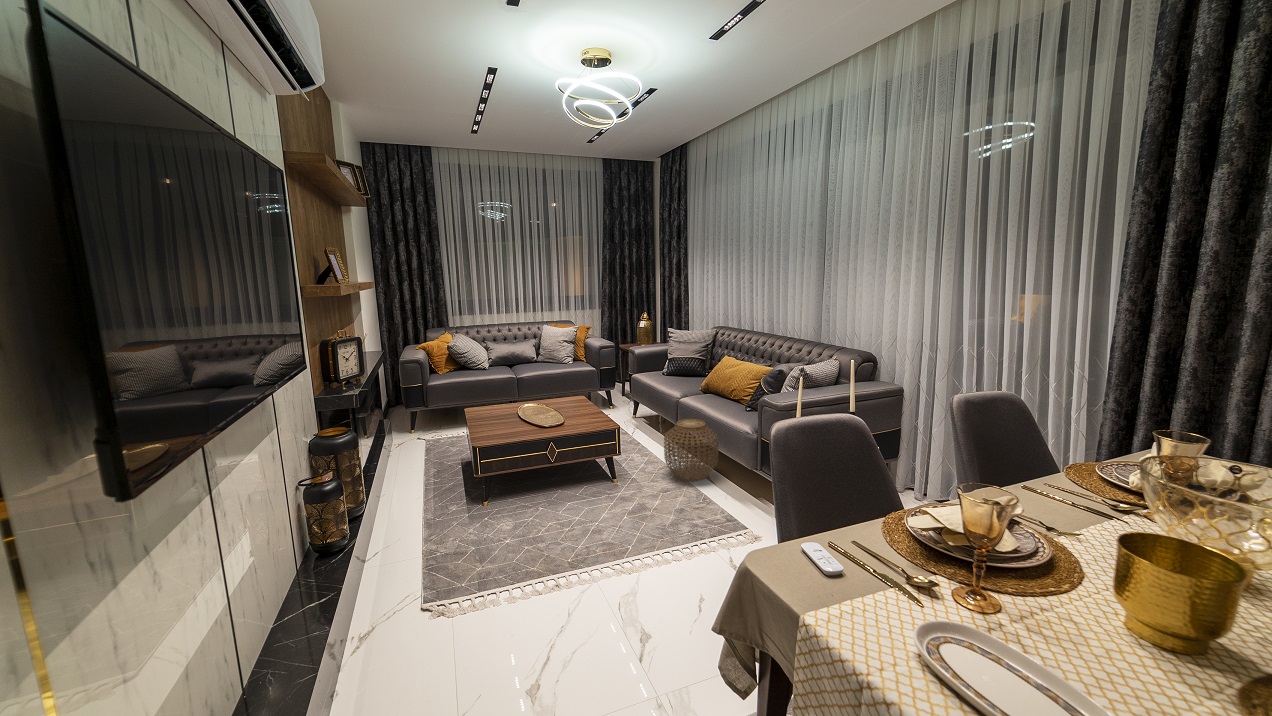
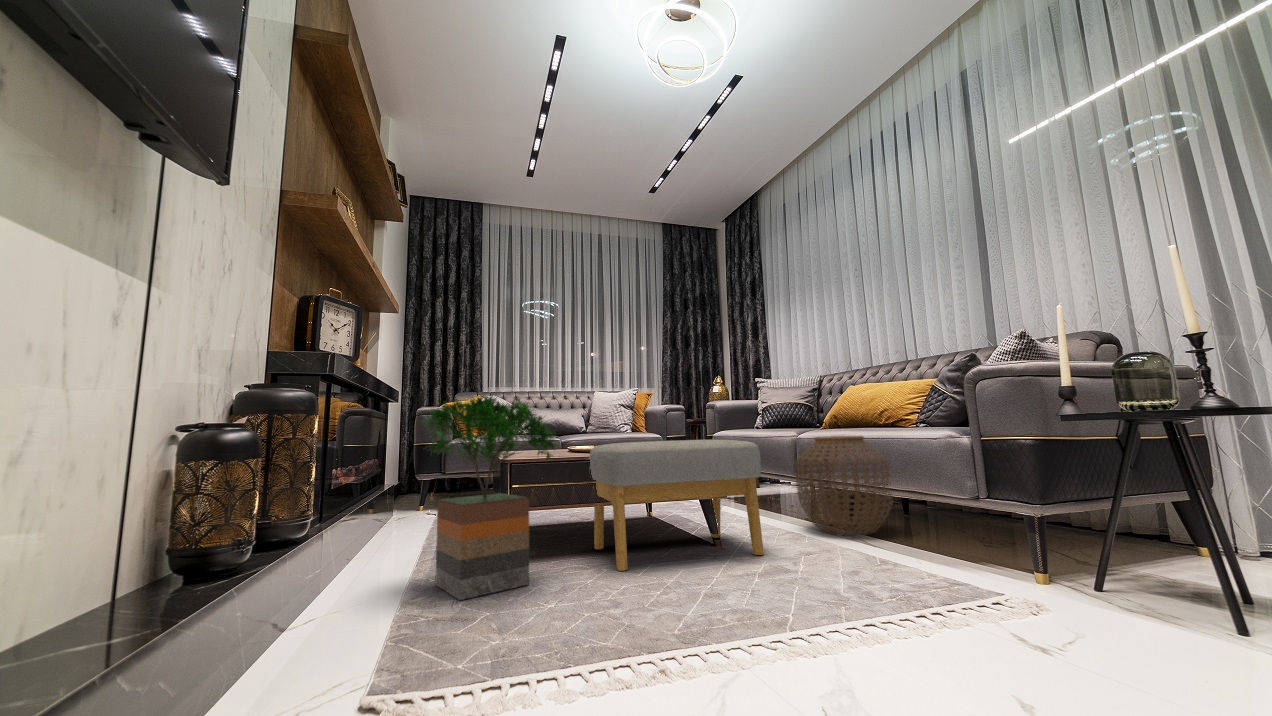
footstool: none [534,429,633,519] -> present [589,440,764,571]
potted tree: none [435,433,515,545] -> present [425,396,556,600]

